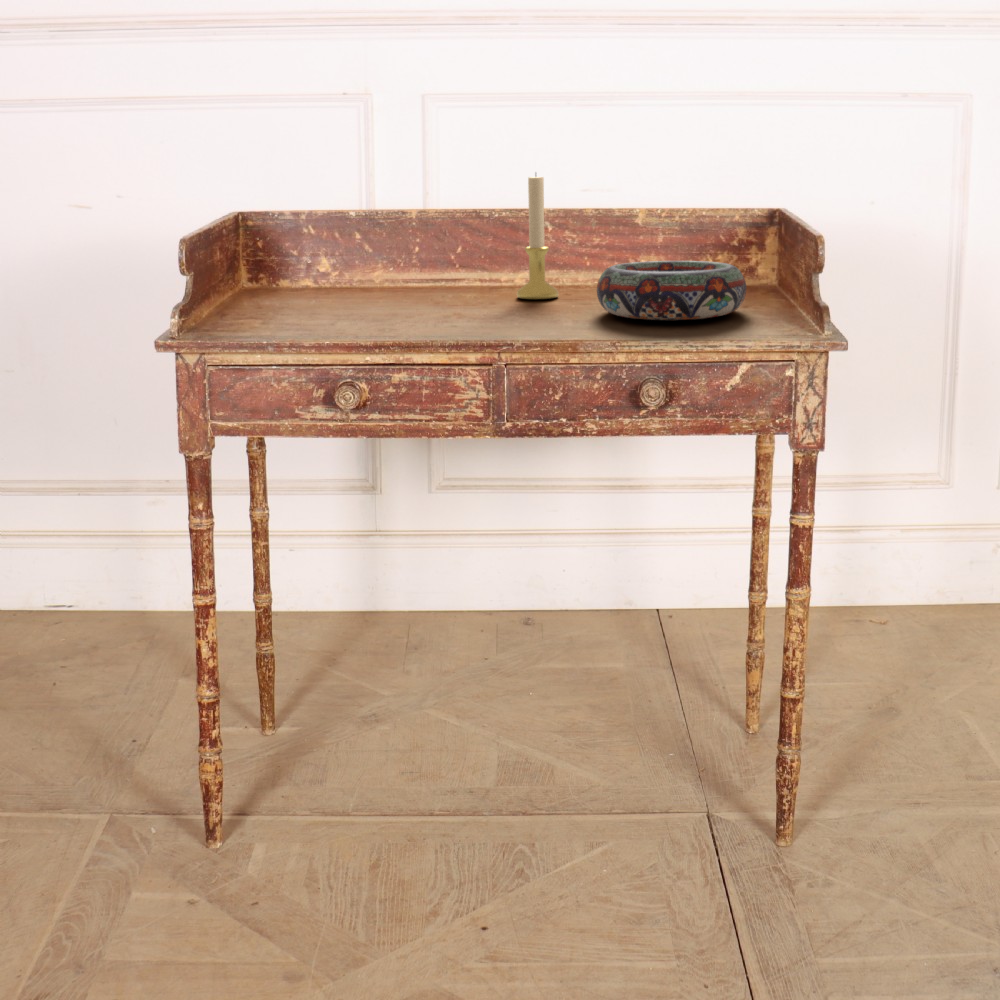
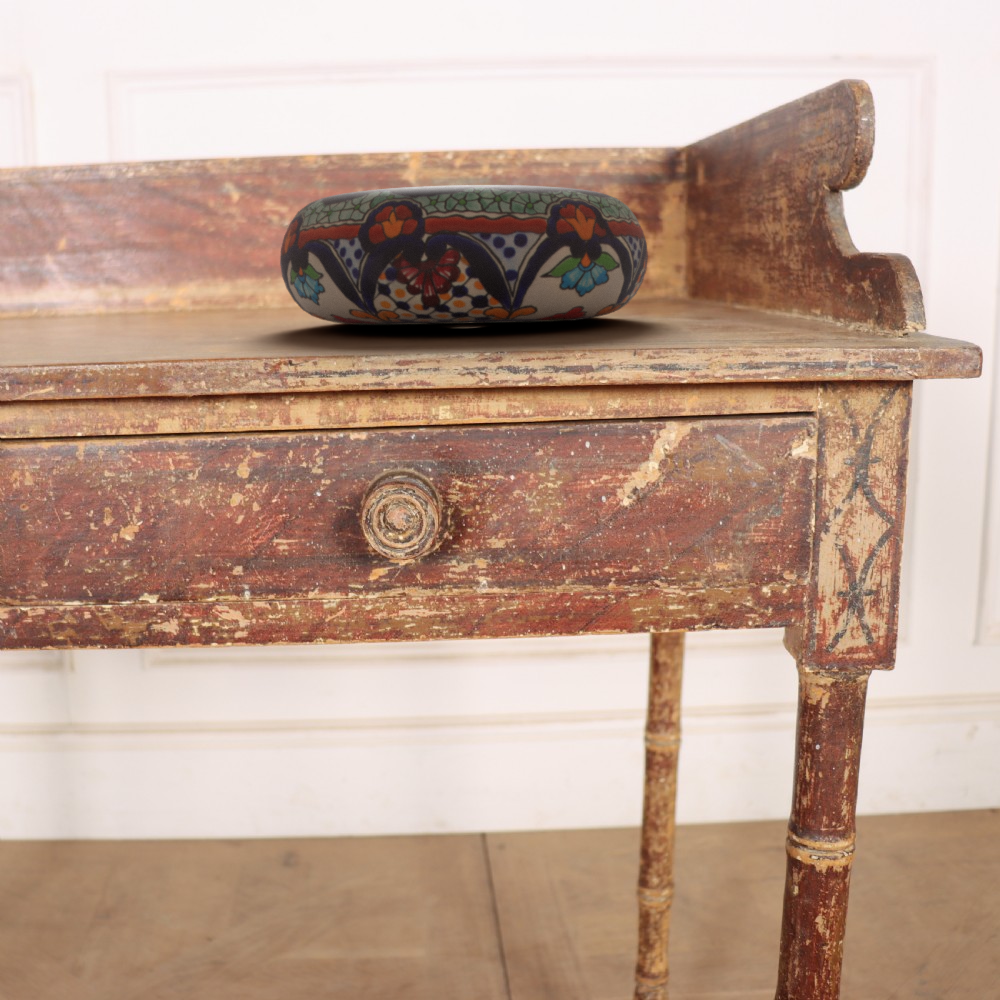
candle holder: present [517,177,558,299] -> none [148,43,240,316]

